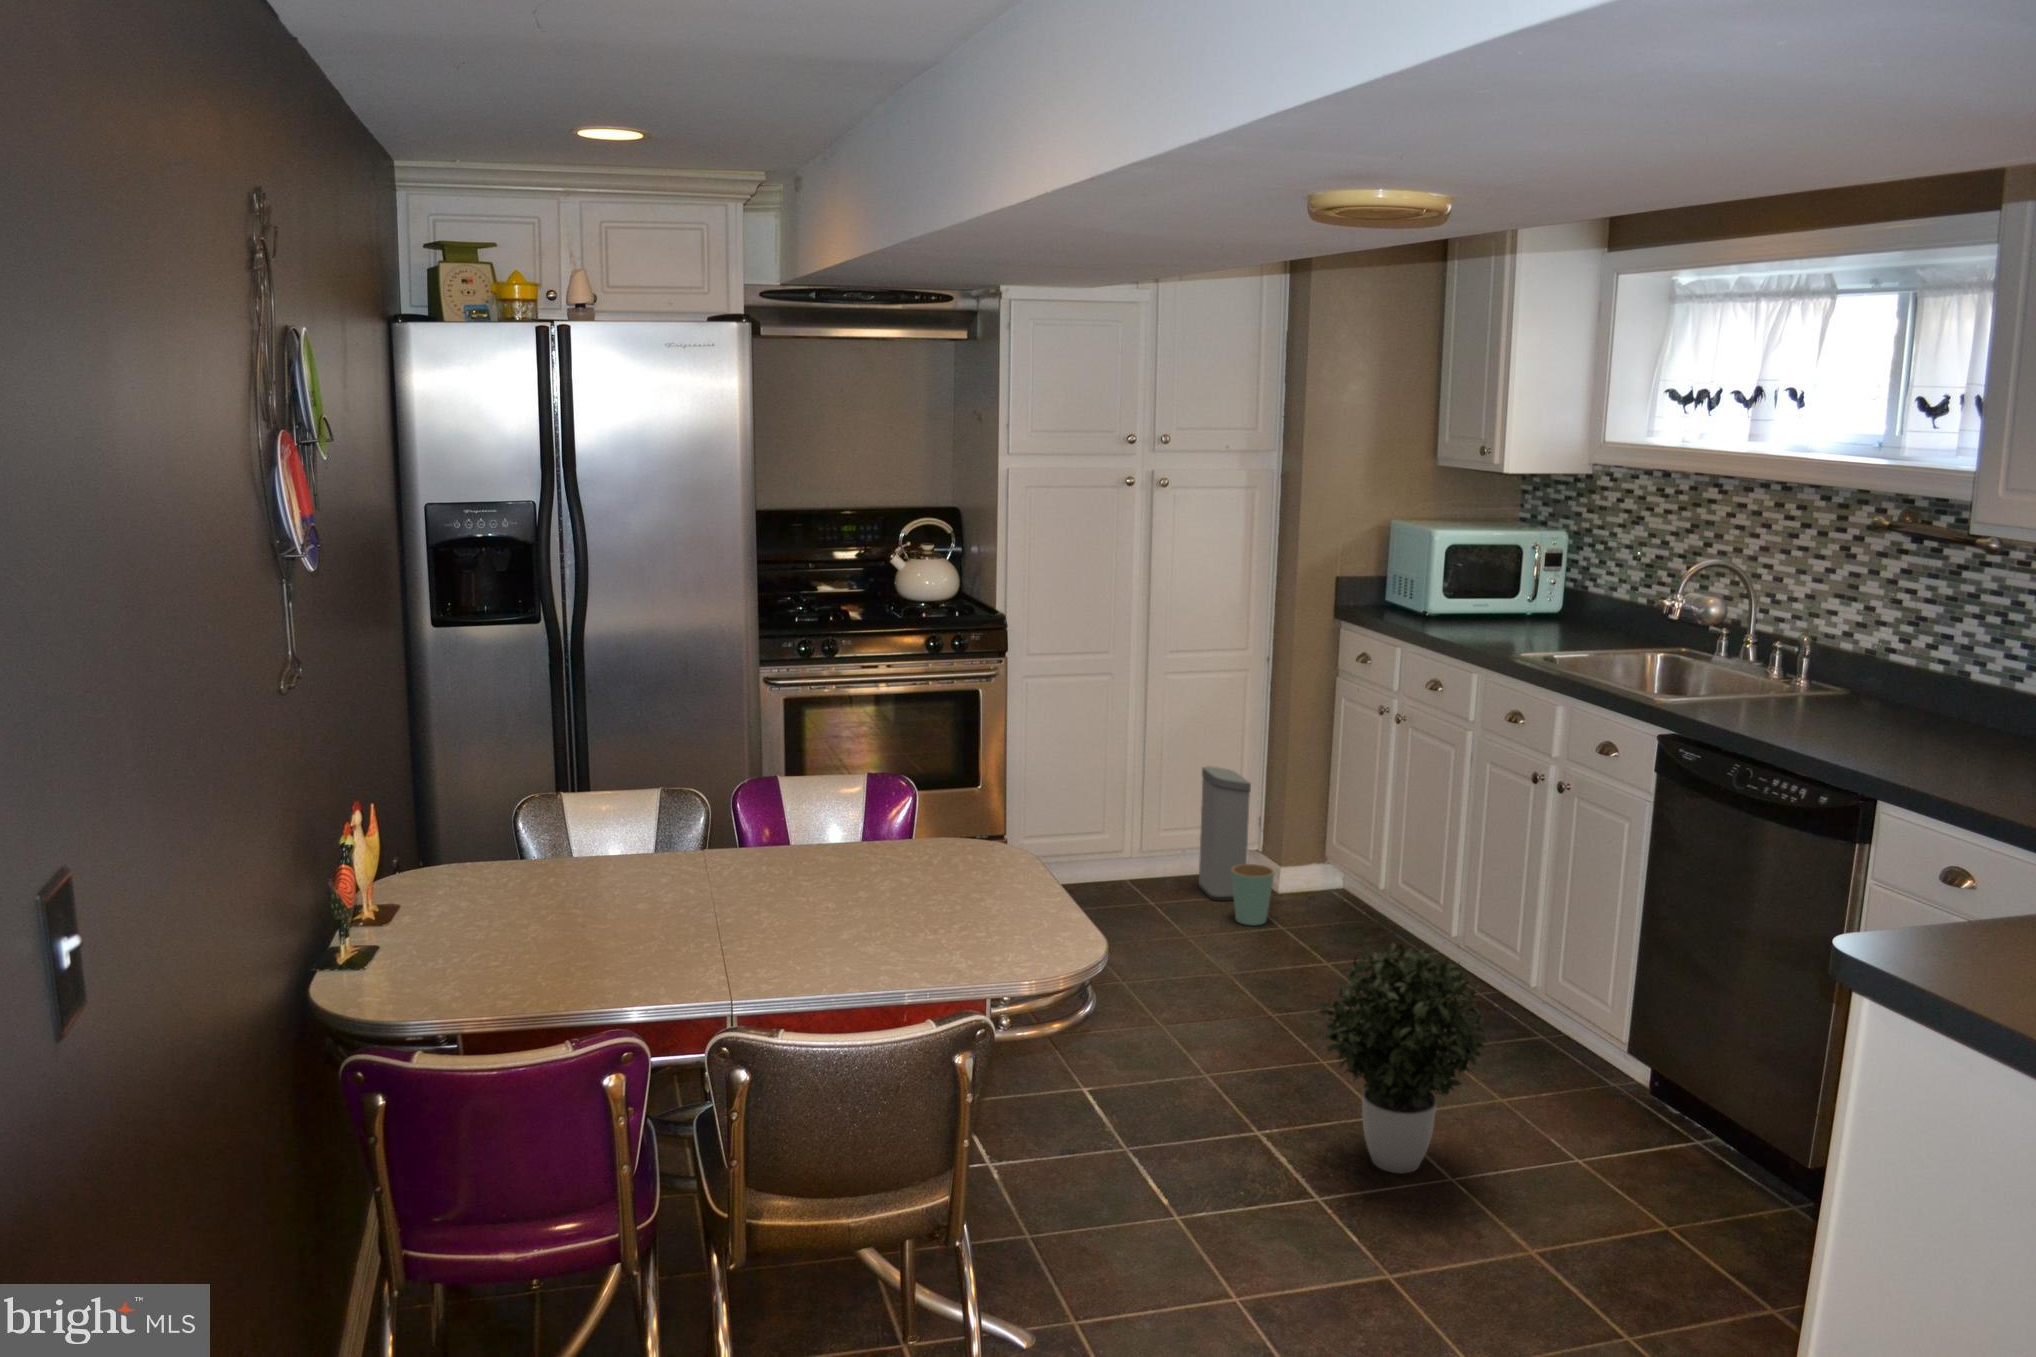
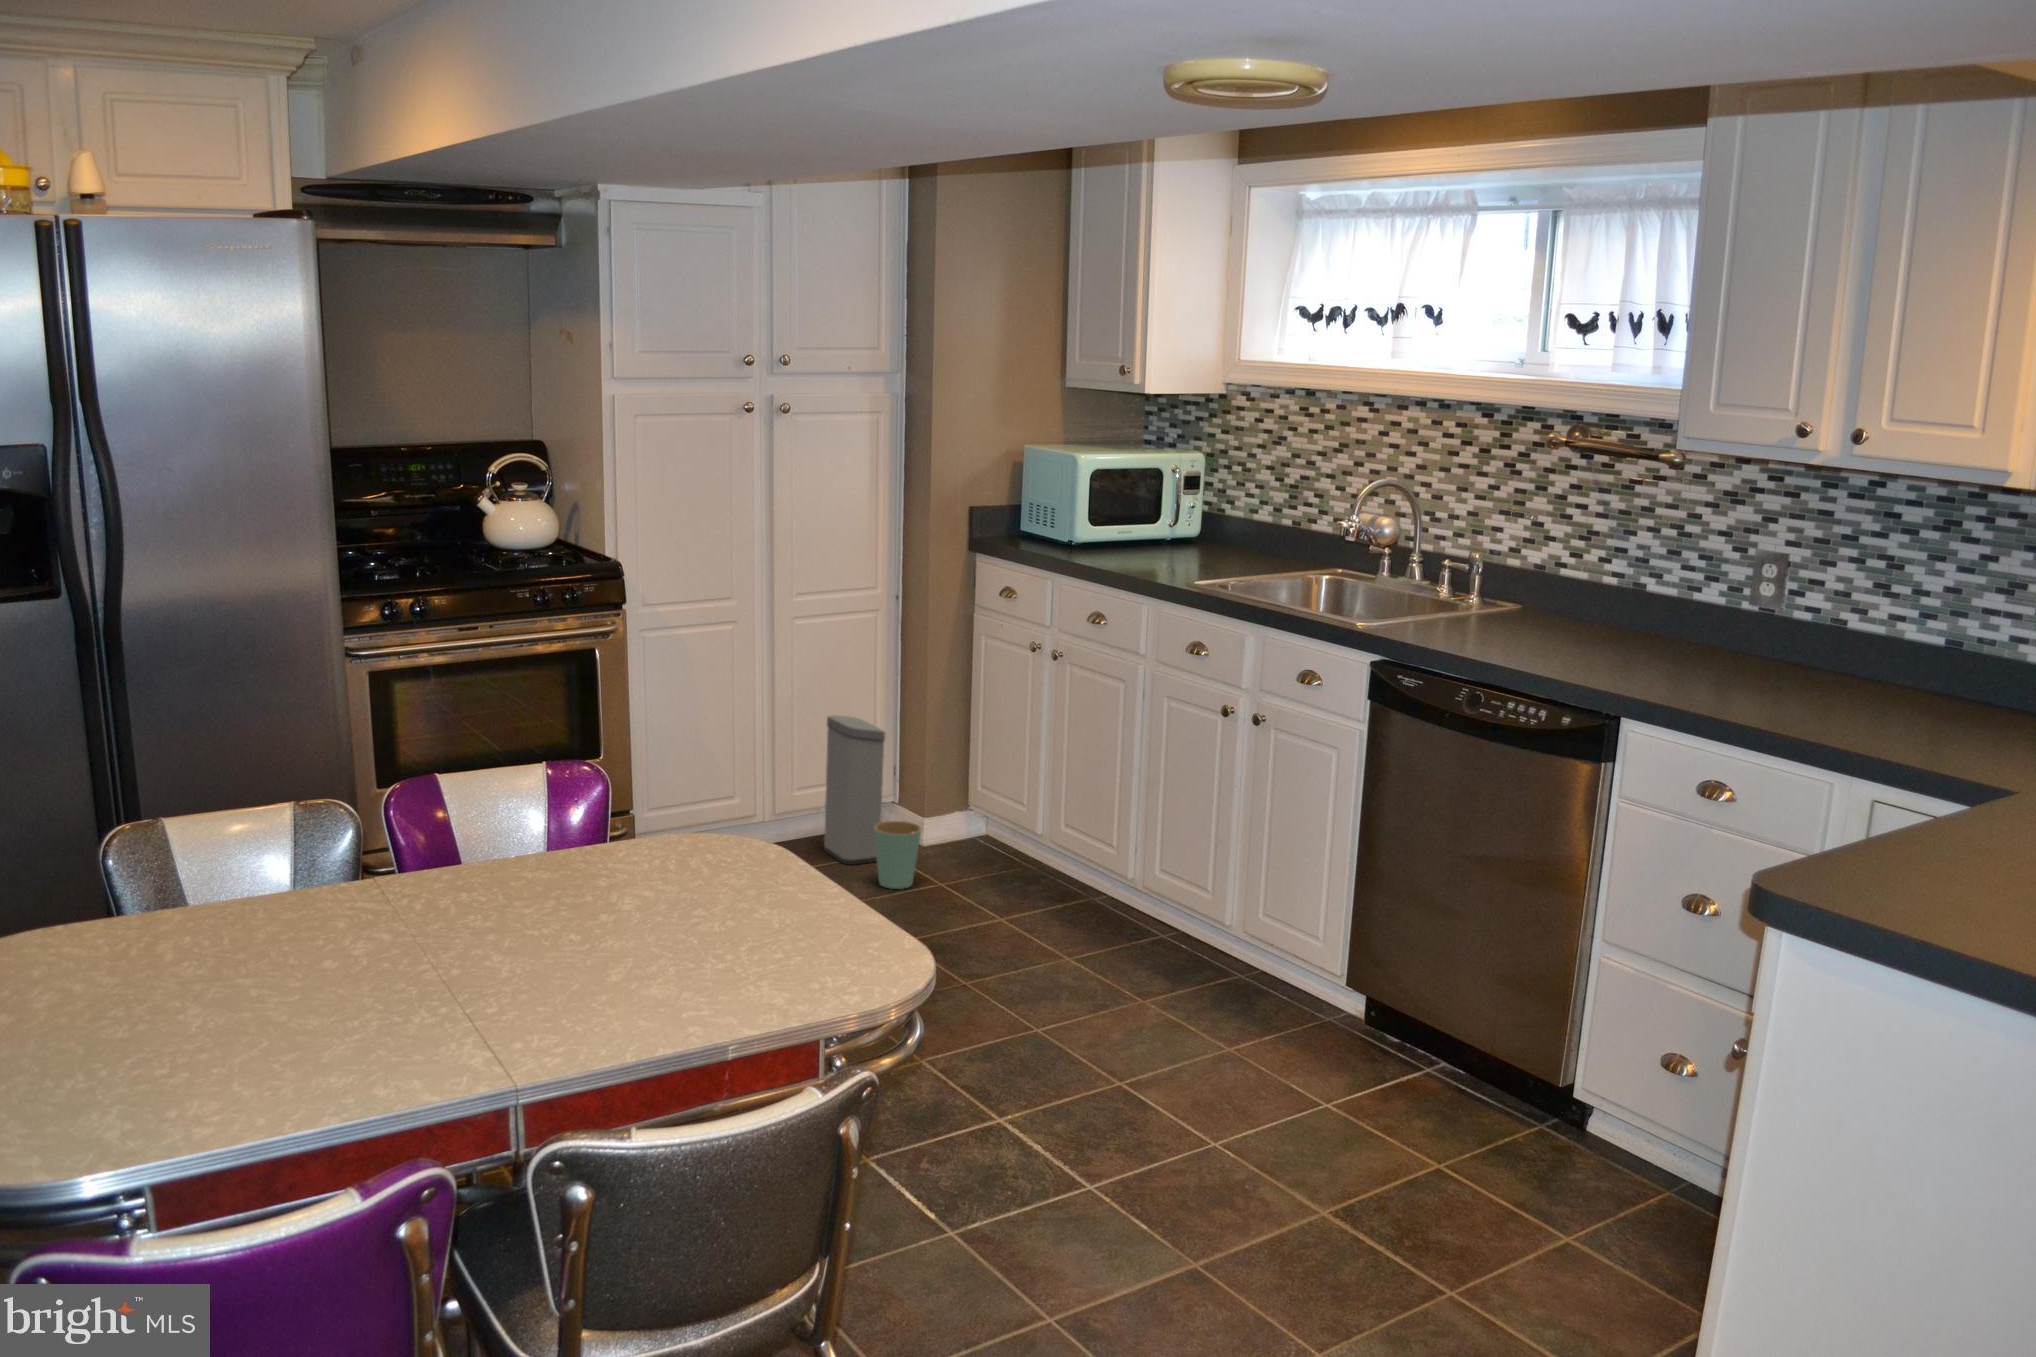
potted plant: present [1319,943,1487,1173] -> none [1076,893,1258,1146]

